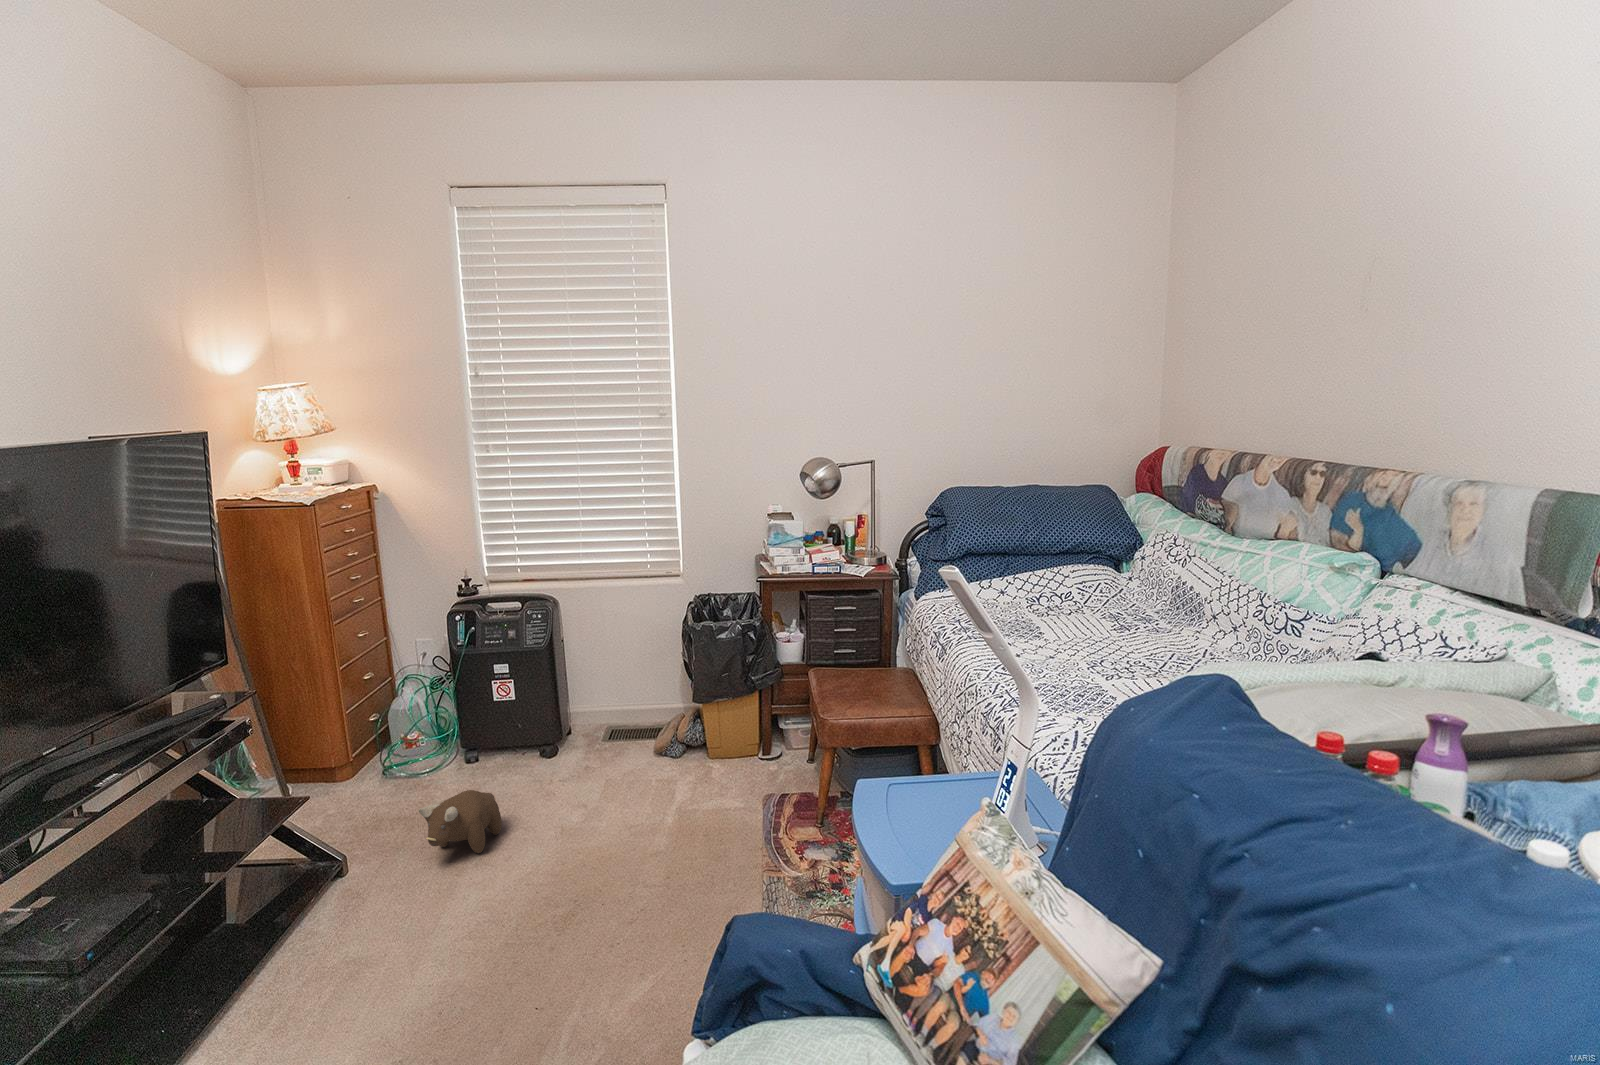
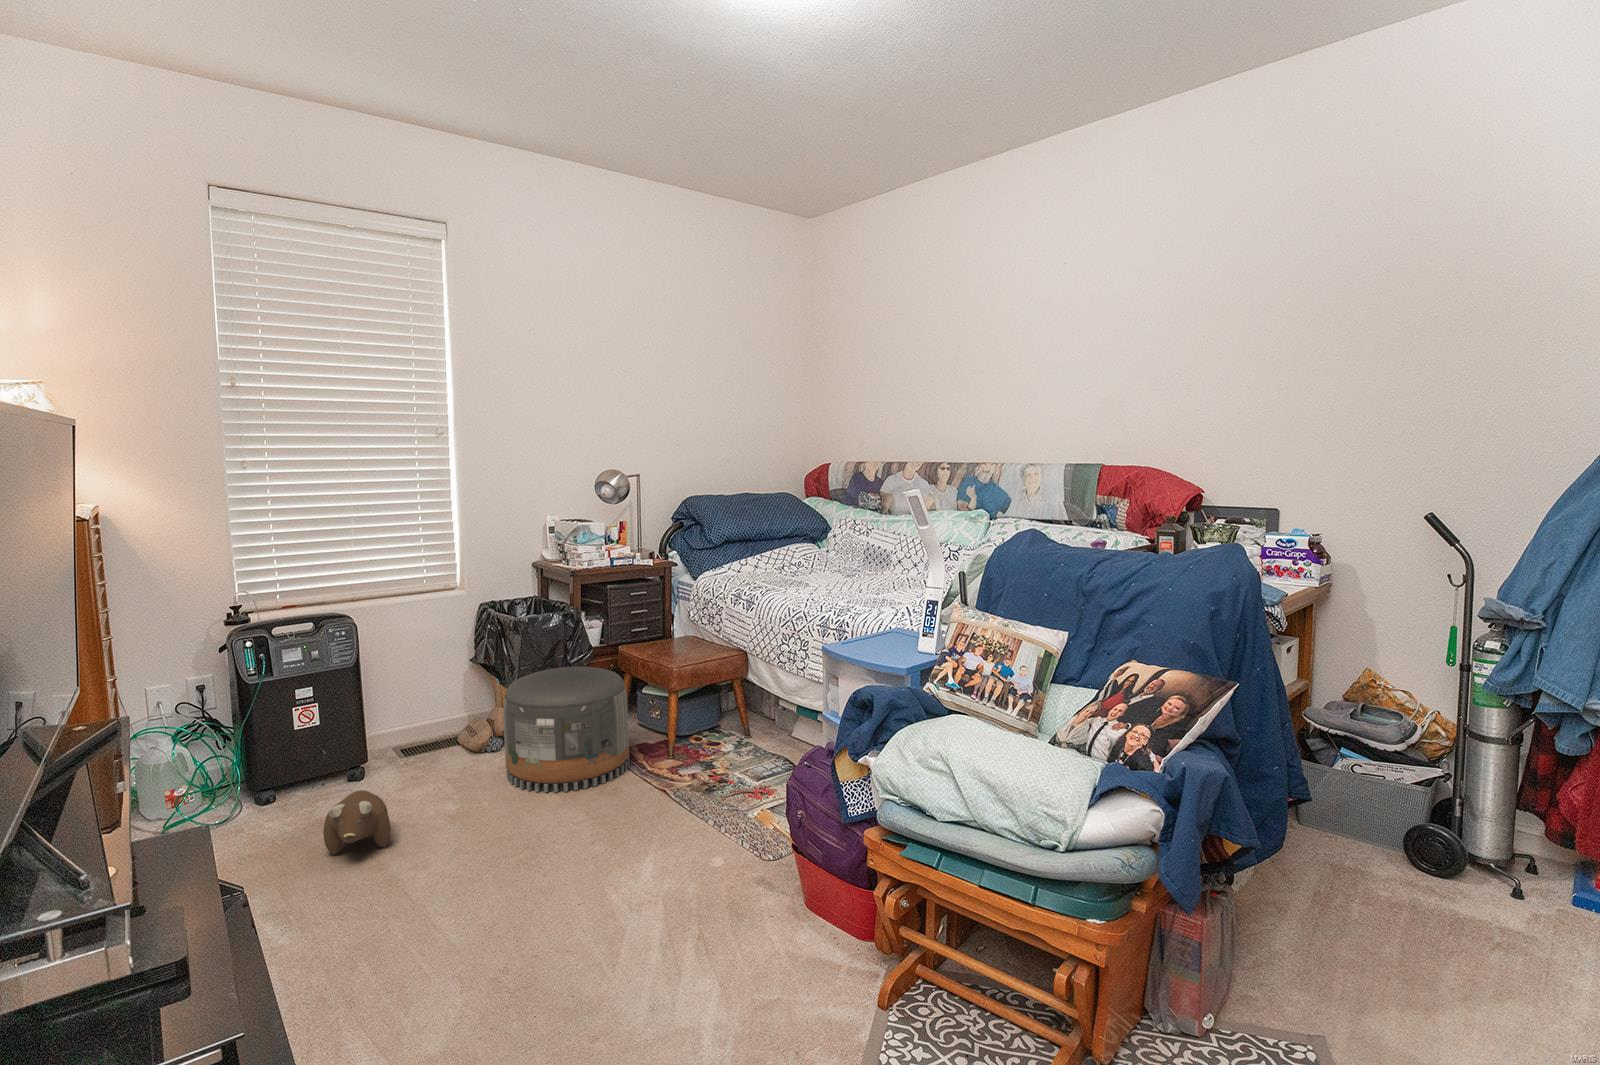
pouf: none [639,688,779,842] -> present [503,667,630,792]

